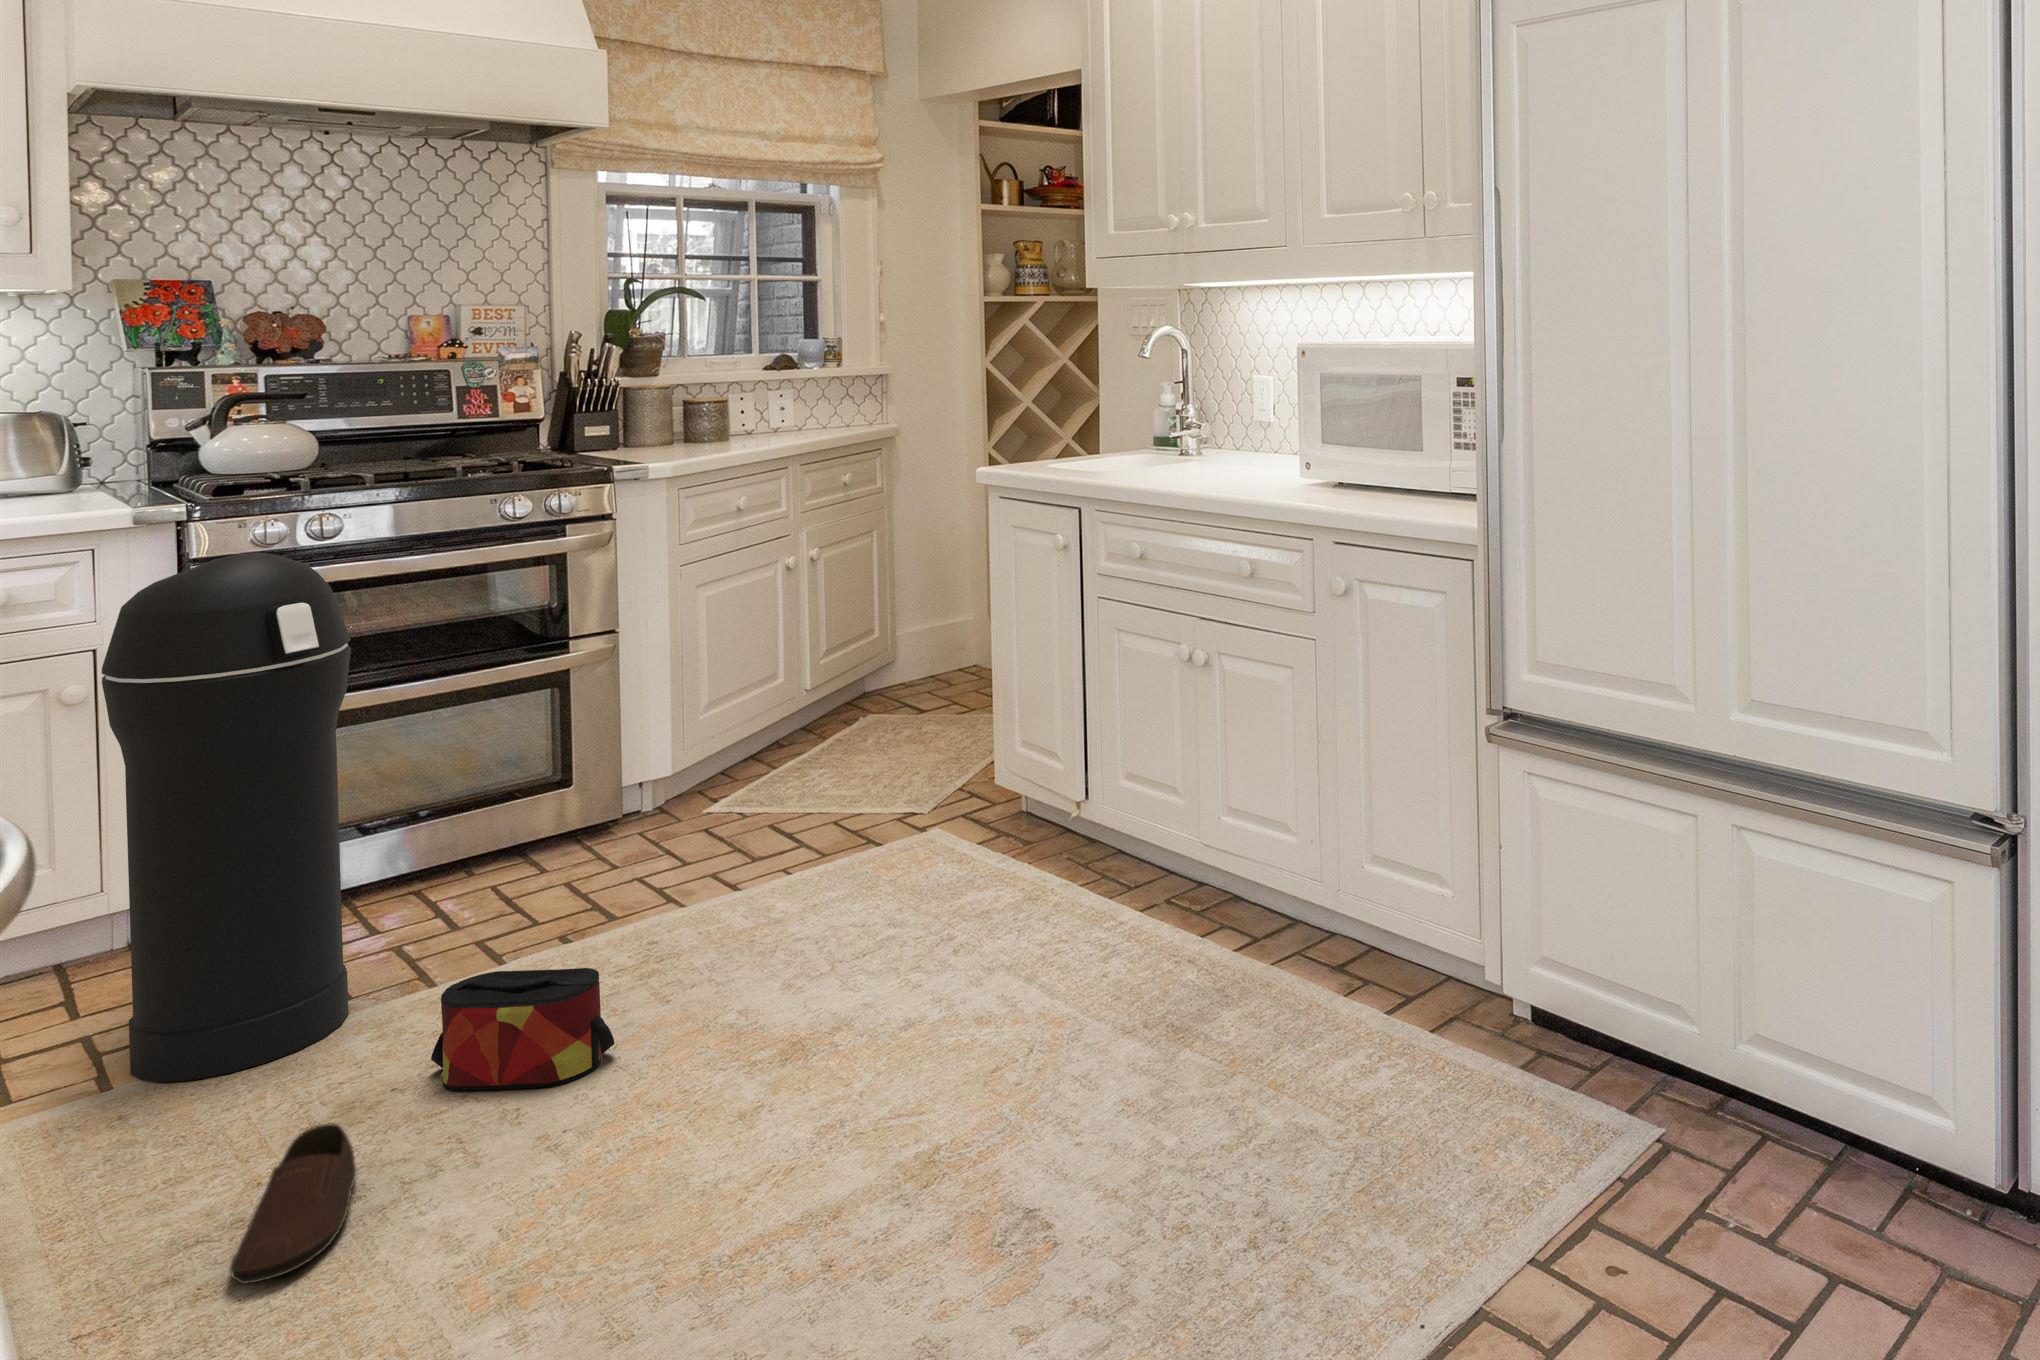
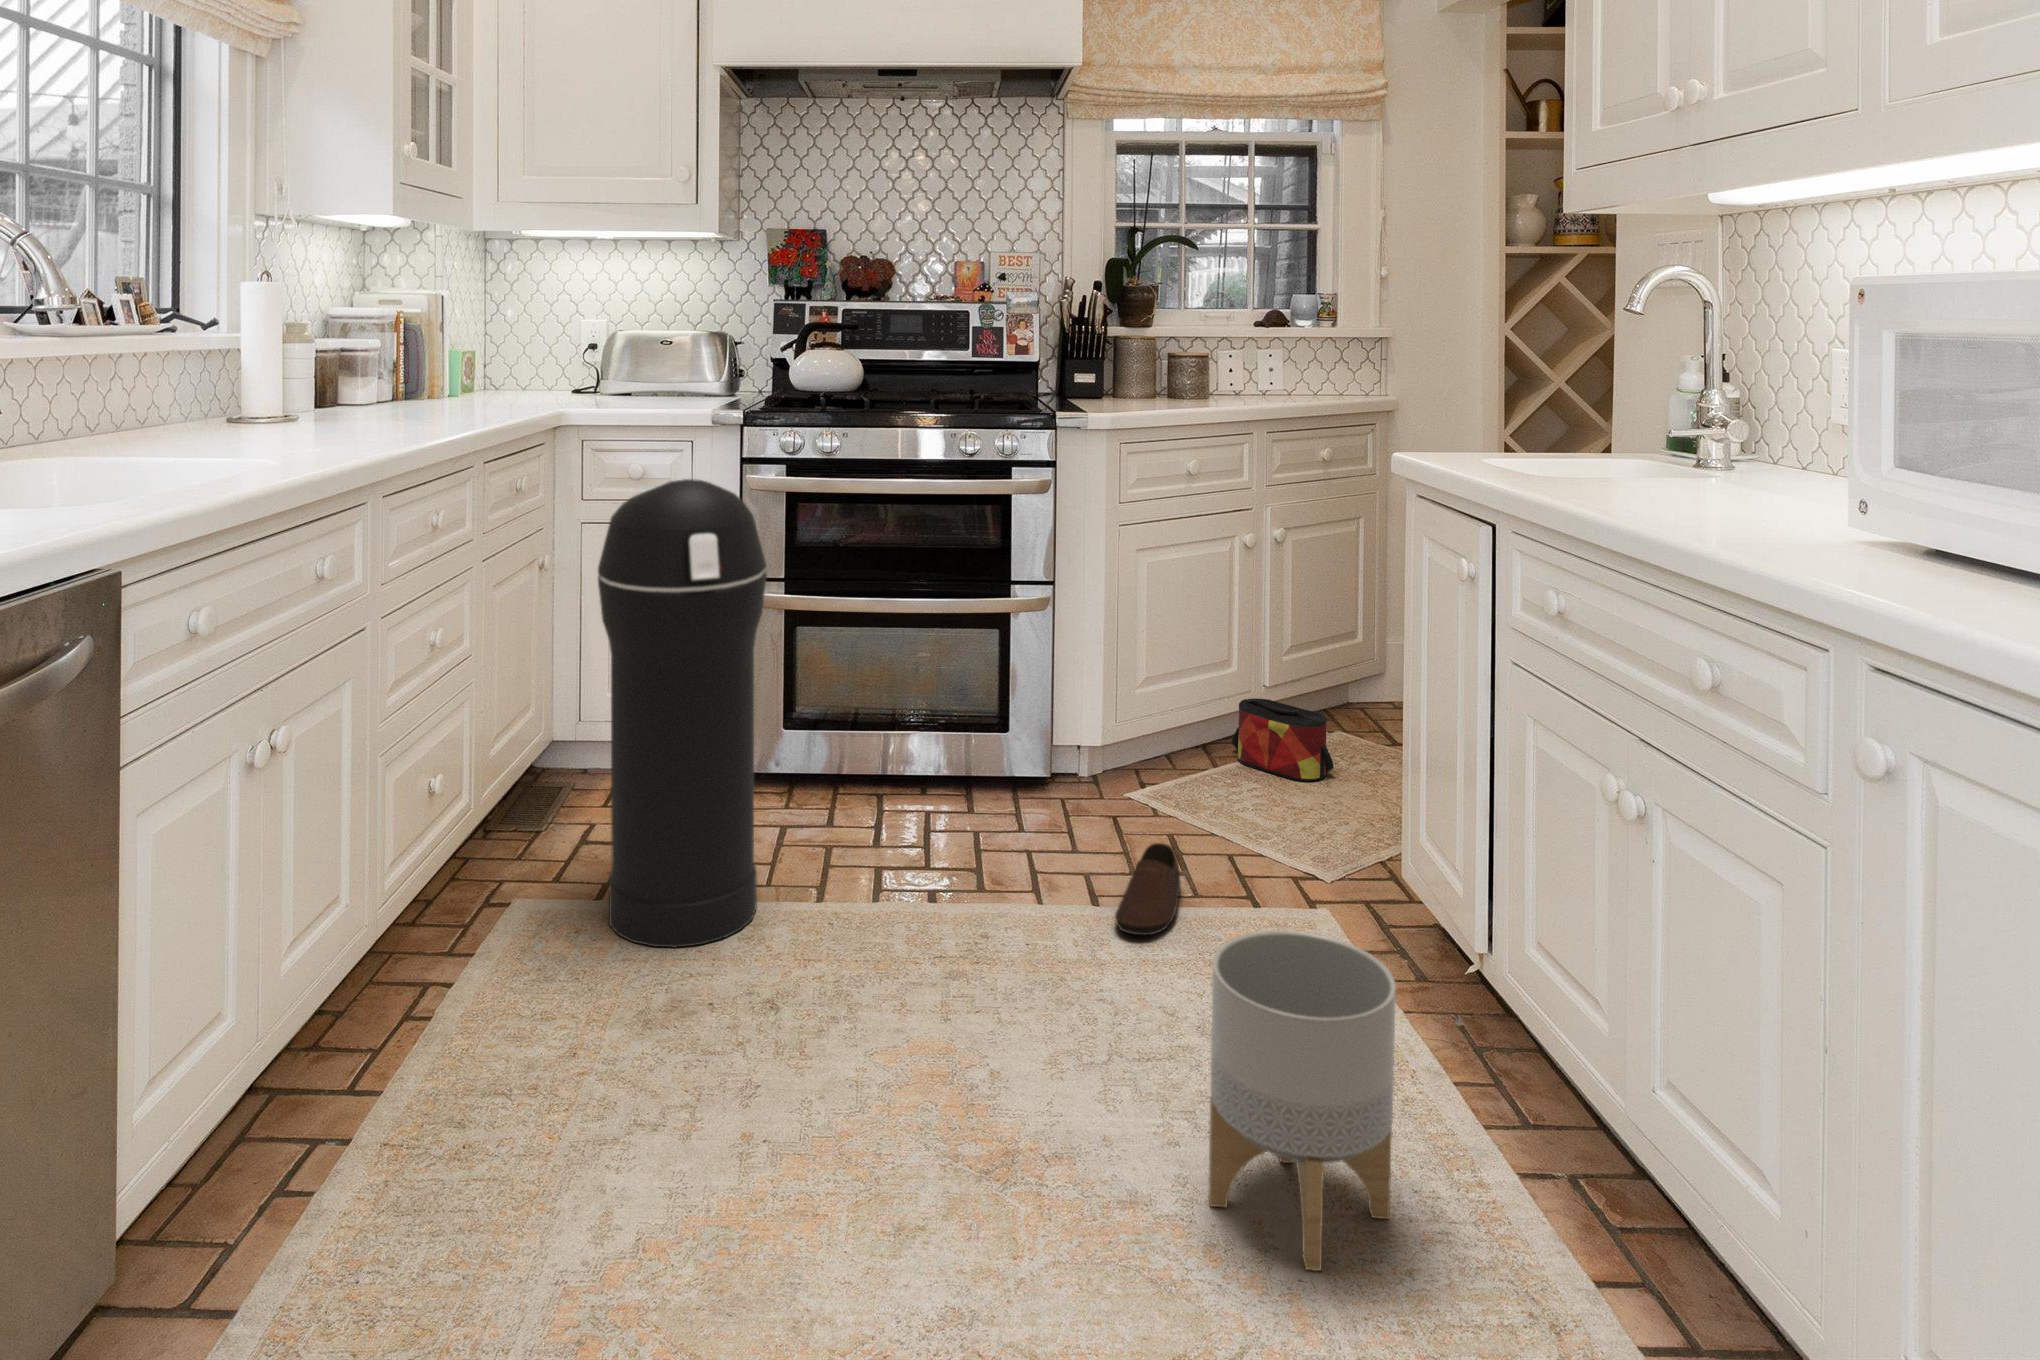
planter: none [938,786,1071,1001] -> present [1208,930,1396,1271]
bag: present [431,968,615,1091] -> present [1232,698,1334,782]
shoe: present [230,1123,356,1284] -> present [1115,843,1181,935]

